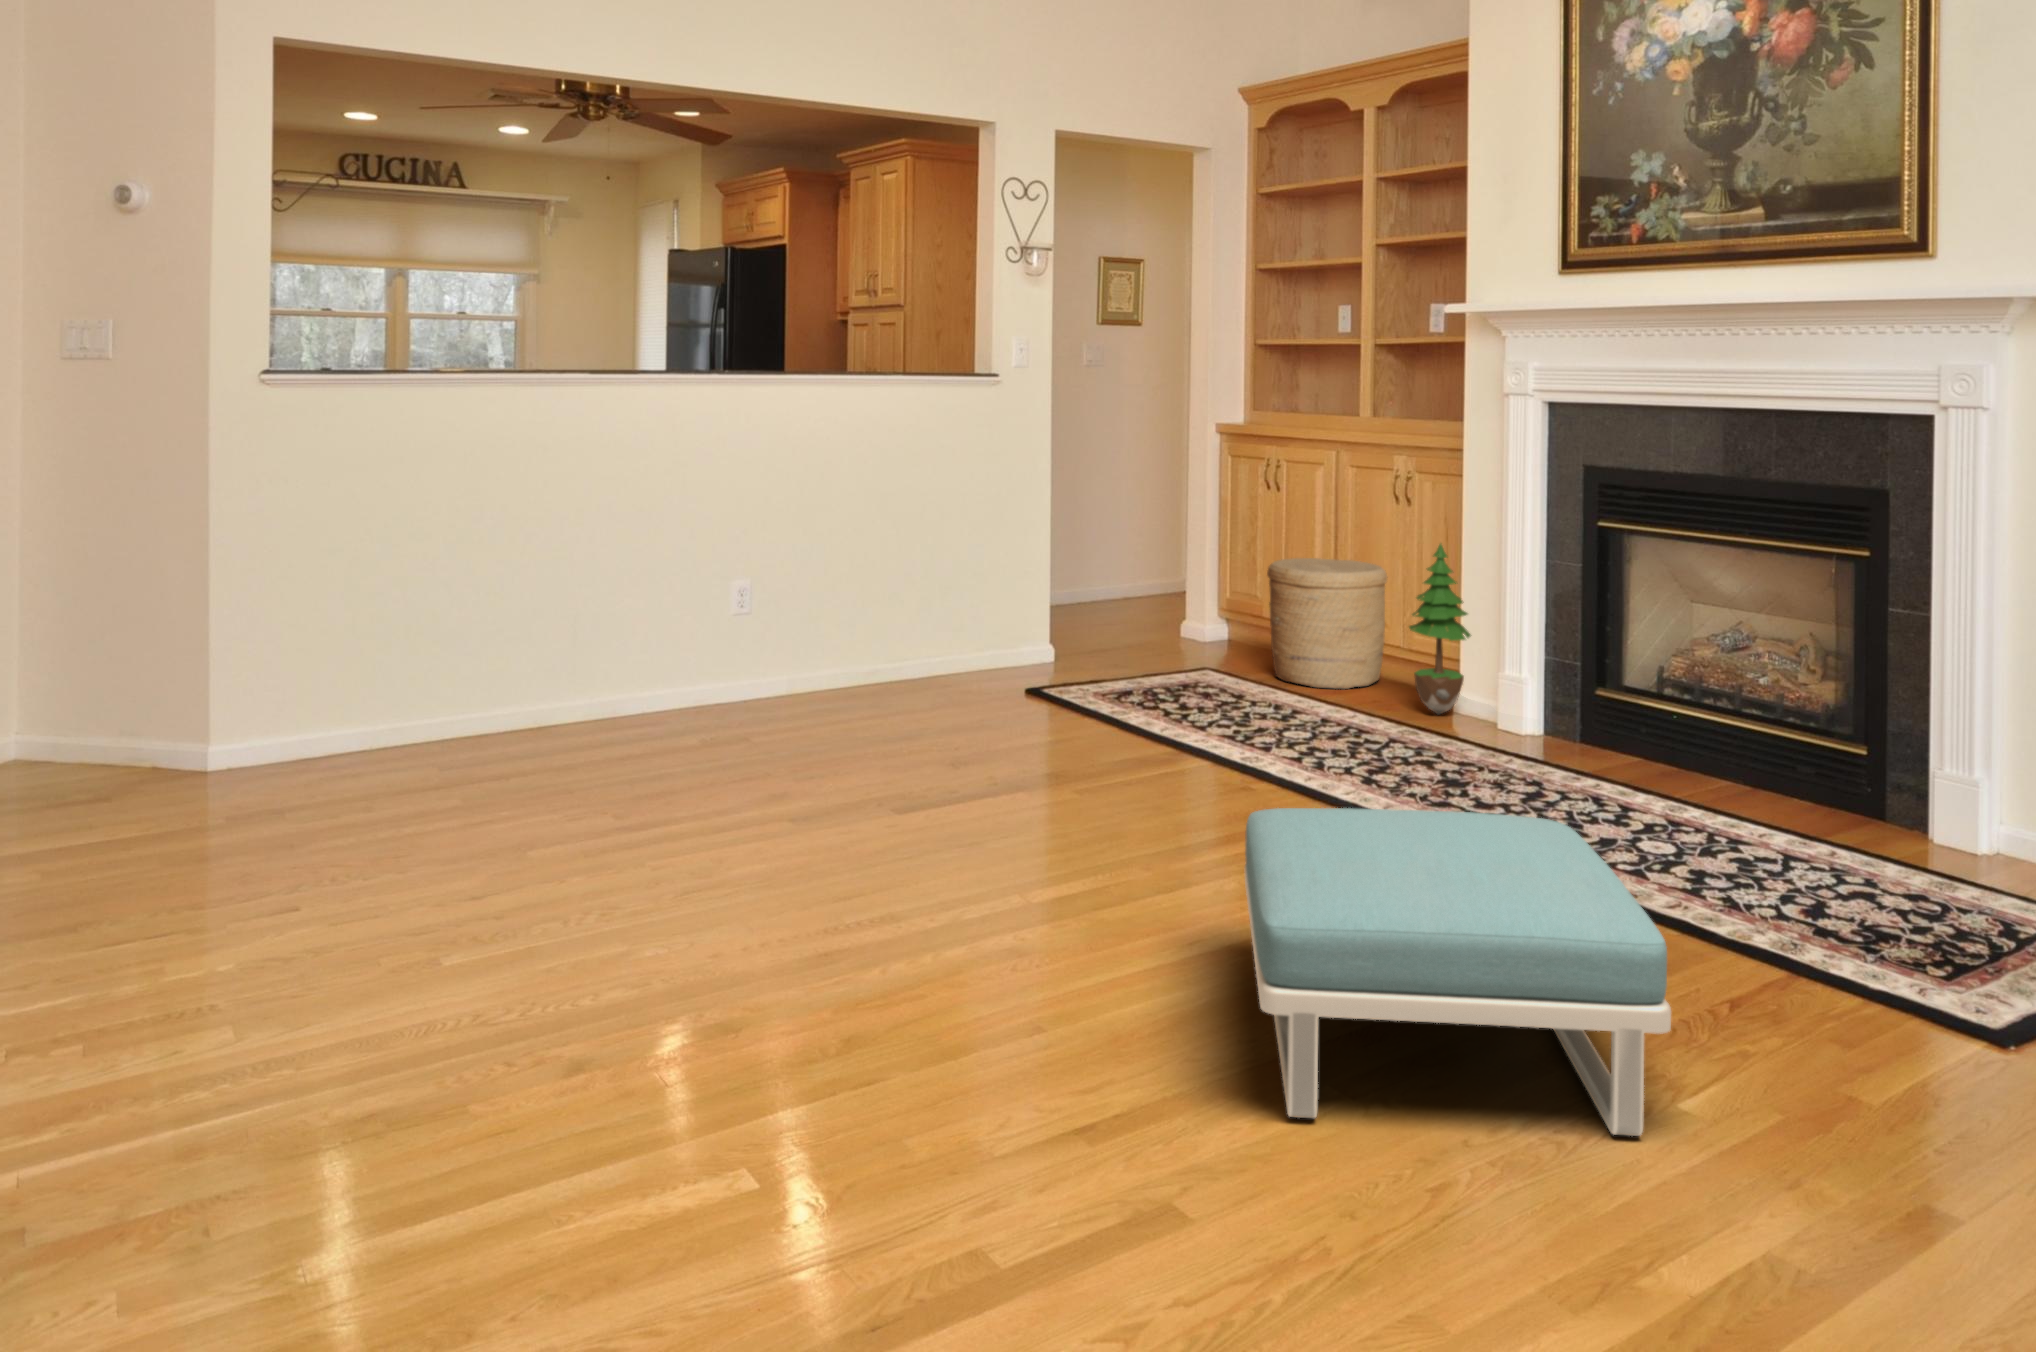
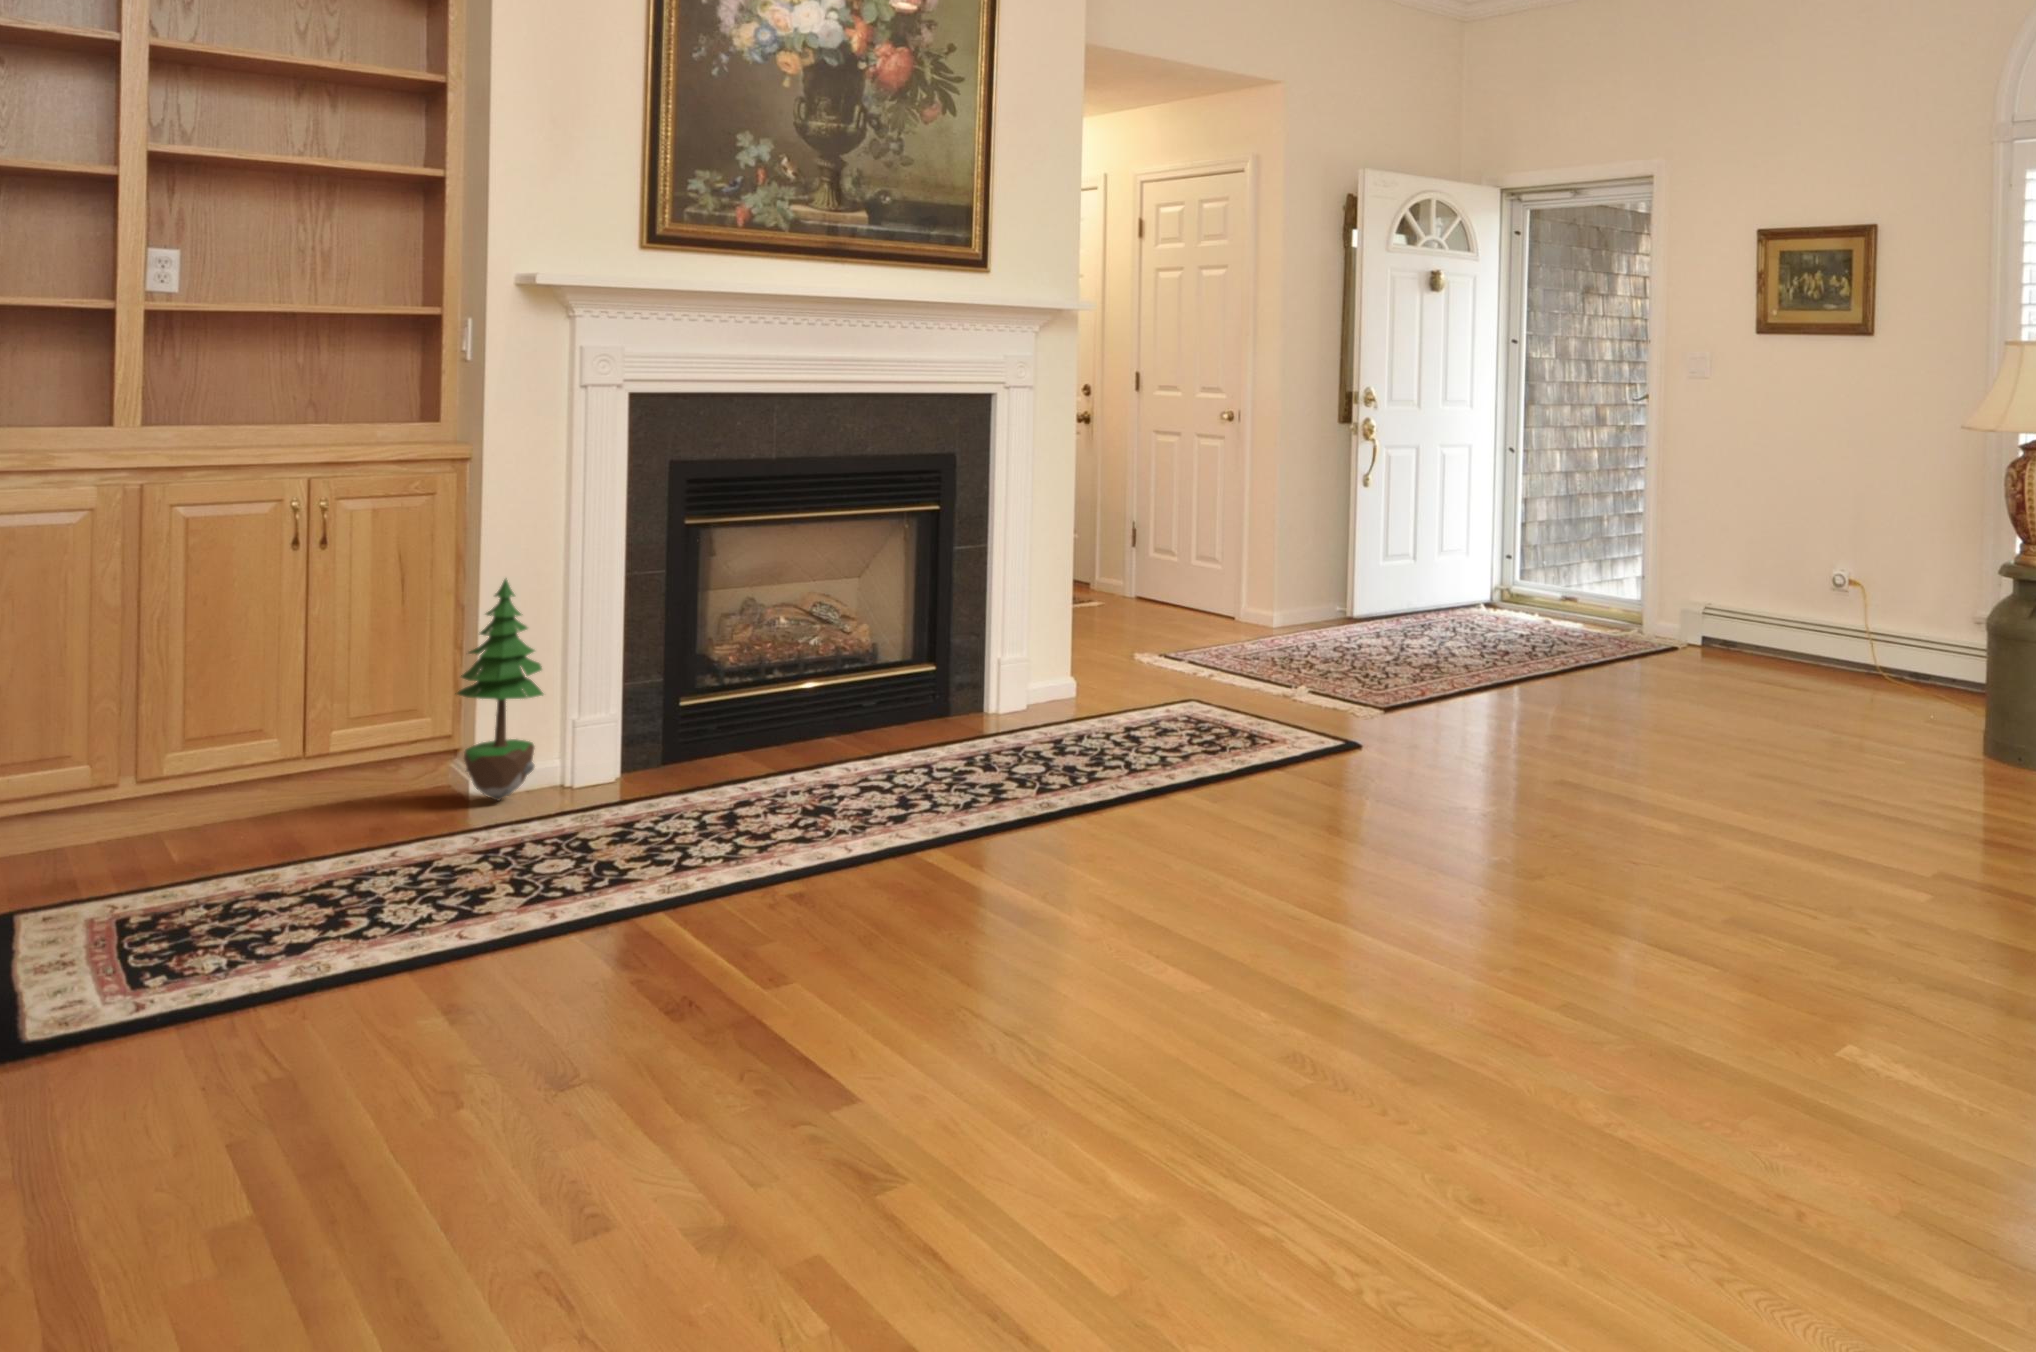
woven basket: present [1267,558,1387,689] -> none [79,647,310,868]
footstool: present [1245,808,1671,1136] -> none [1324,695,1619,890]

